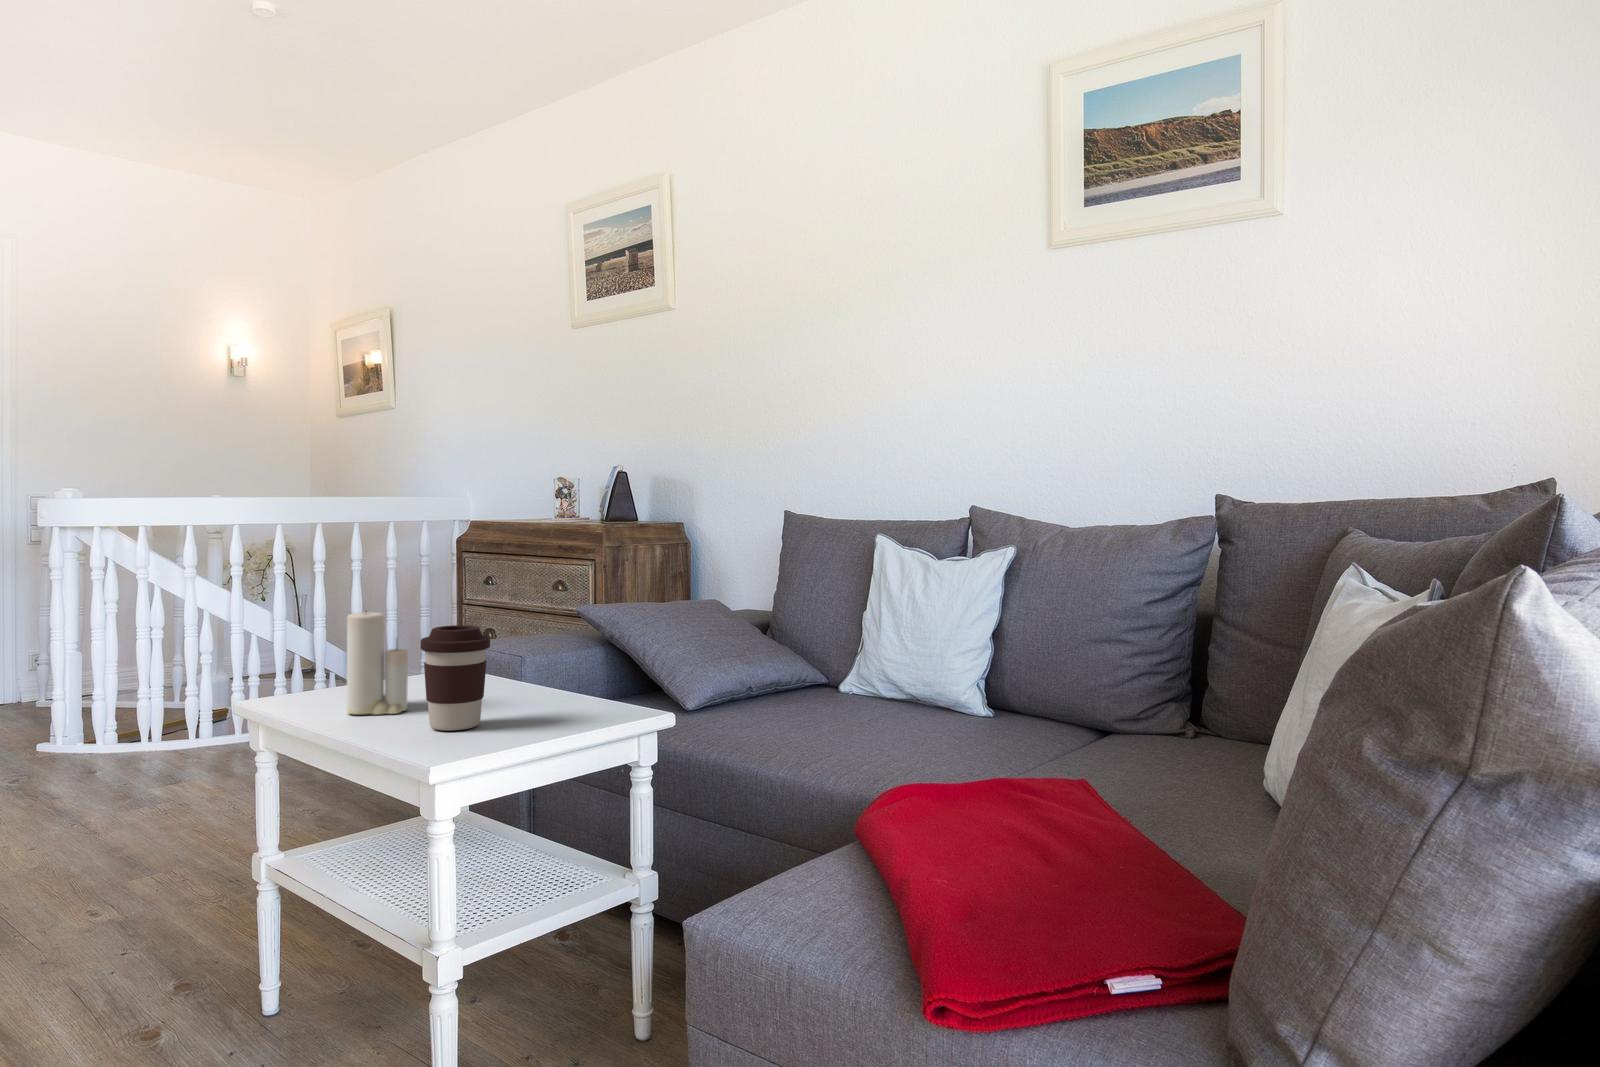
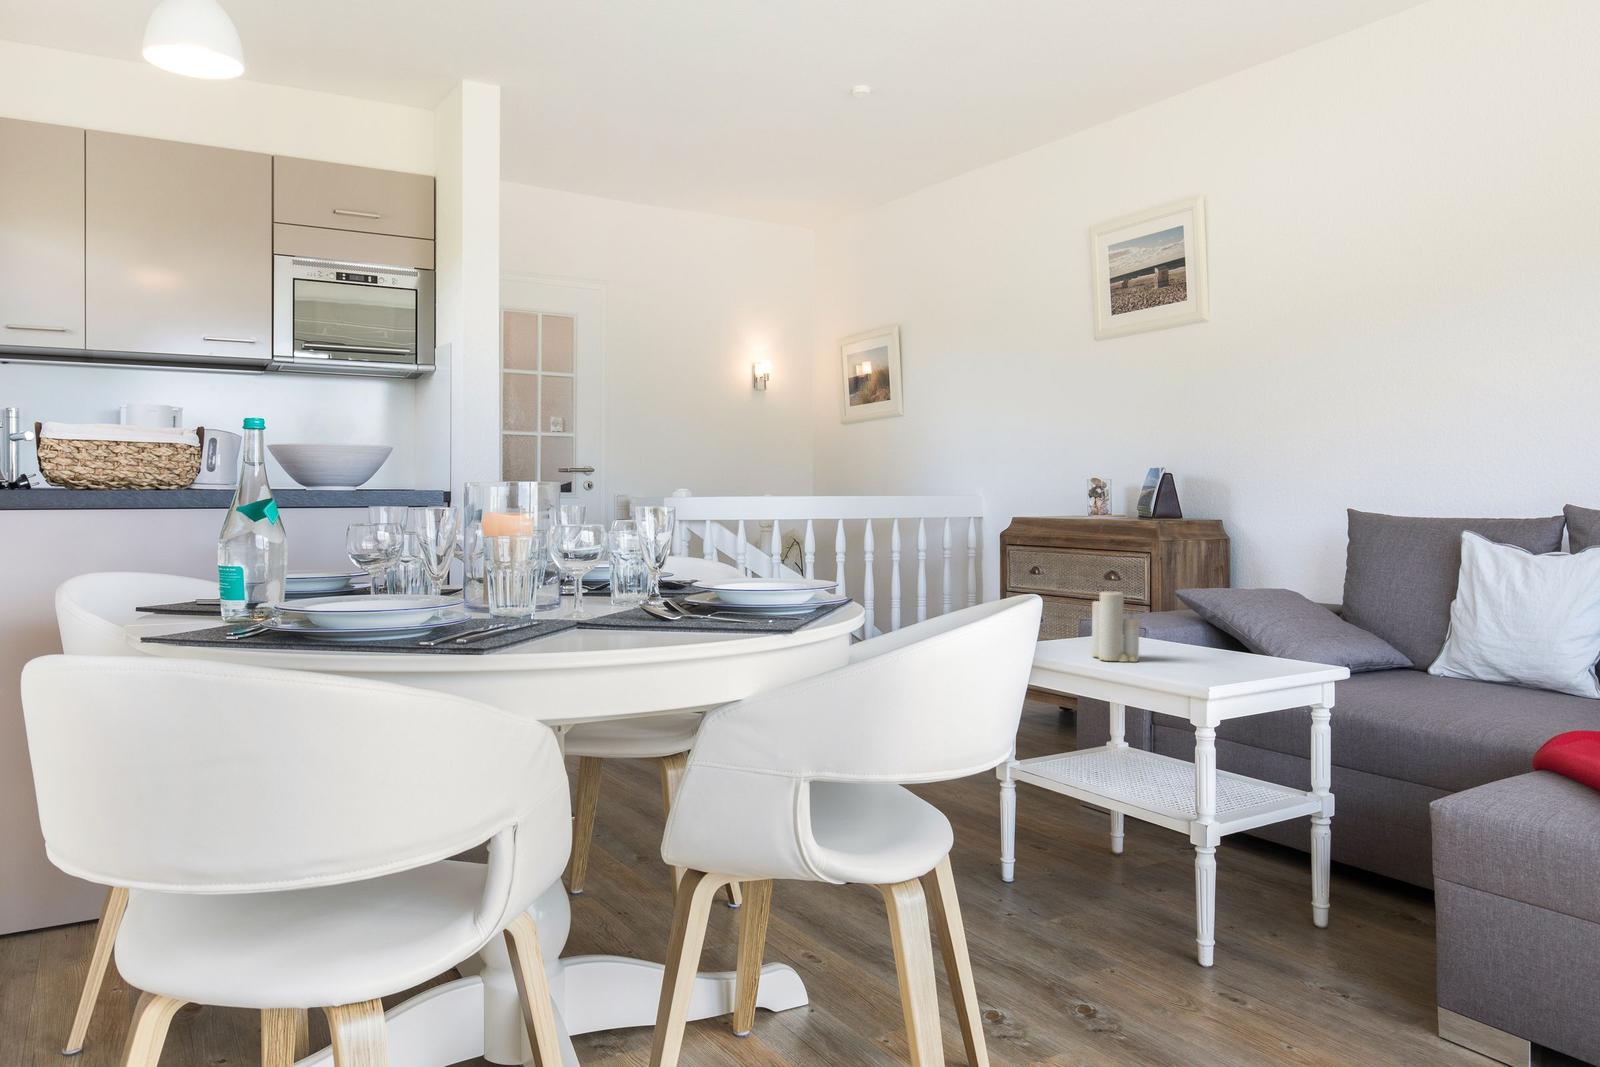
coffee cup: present [421,625,490,731] -> none [1172,601,1220,672]

